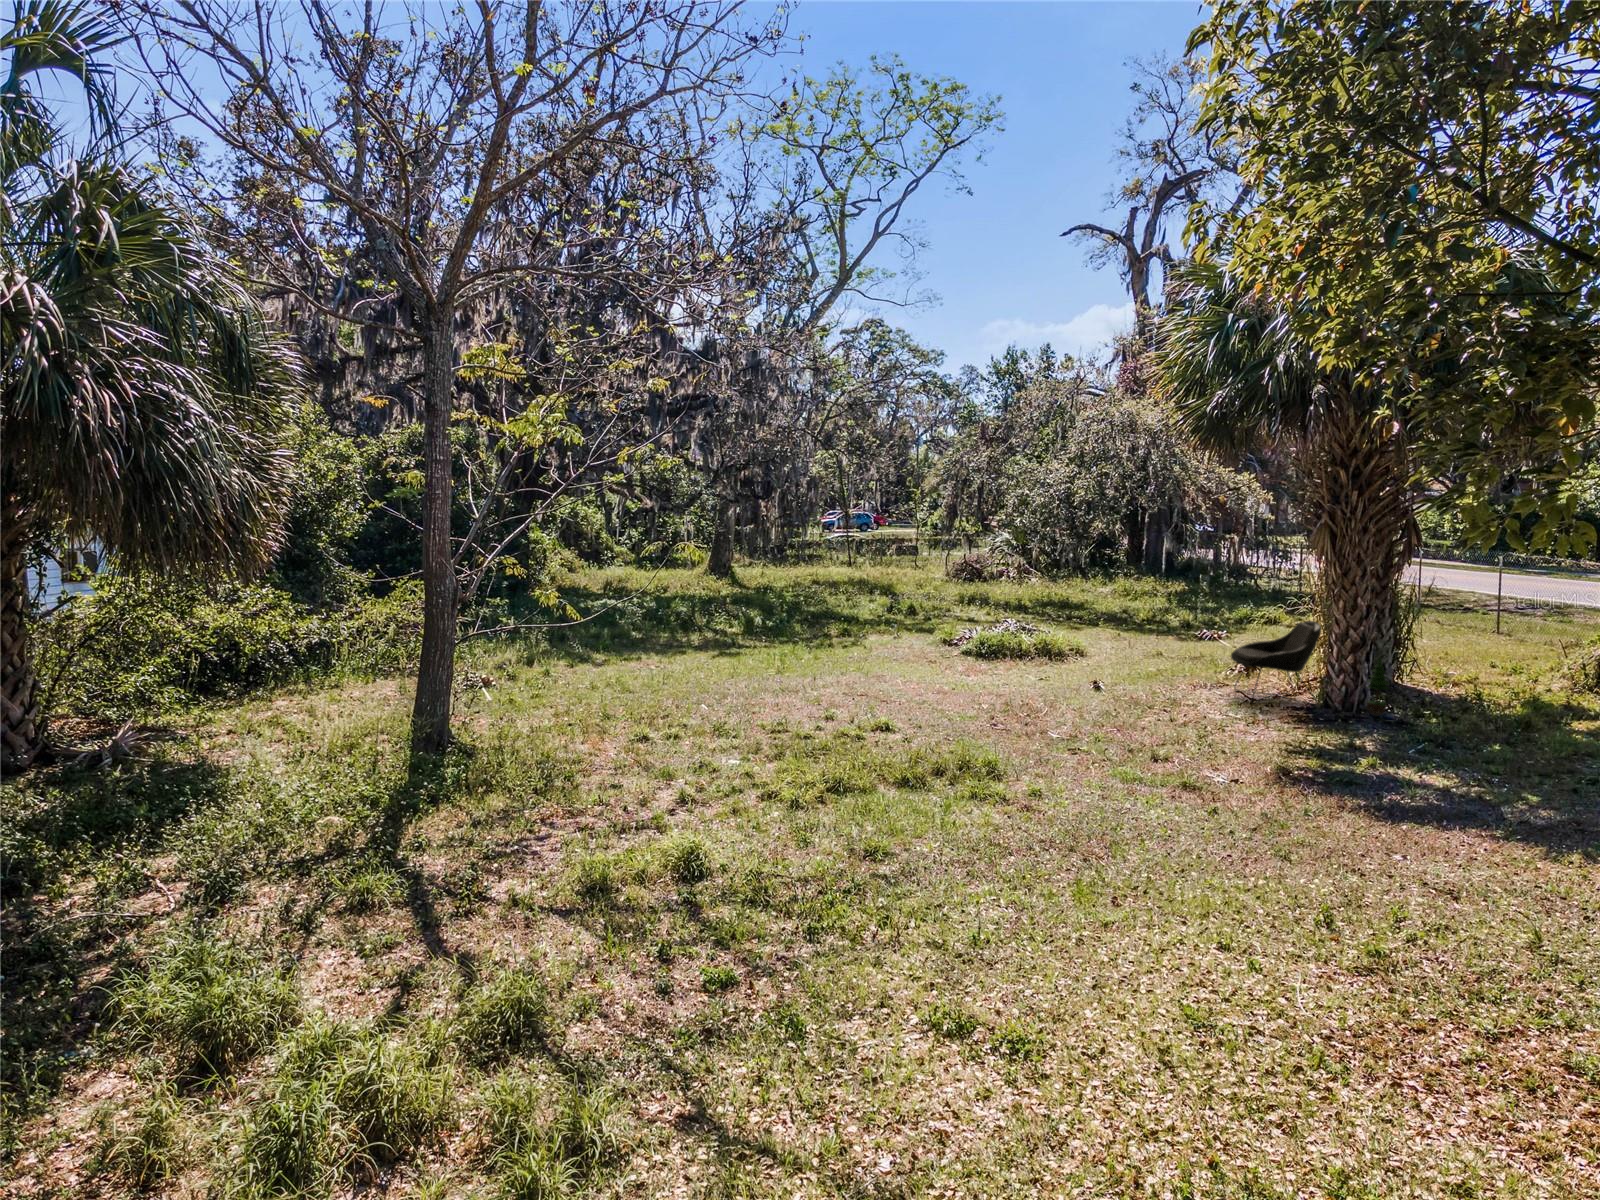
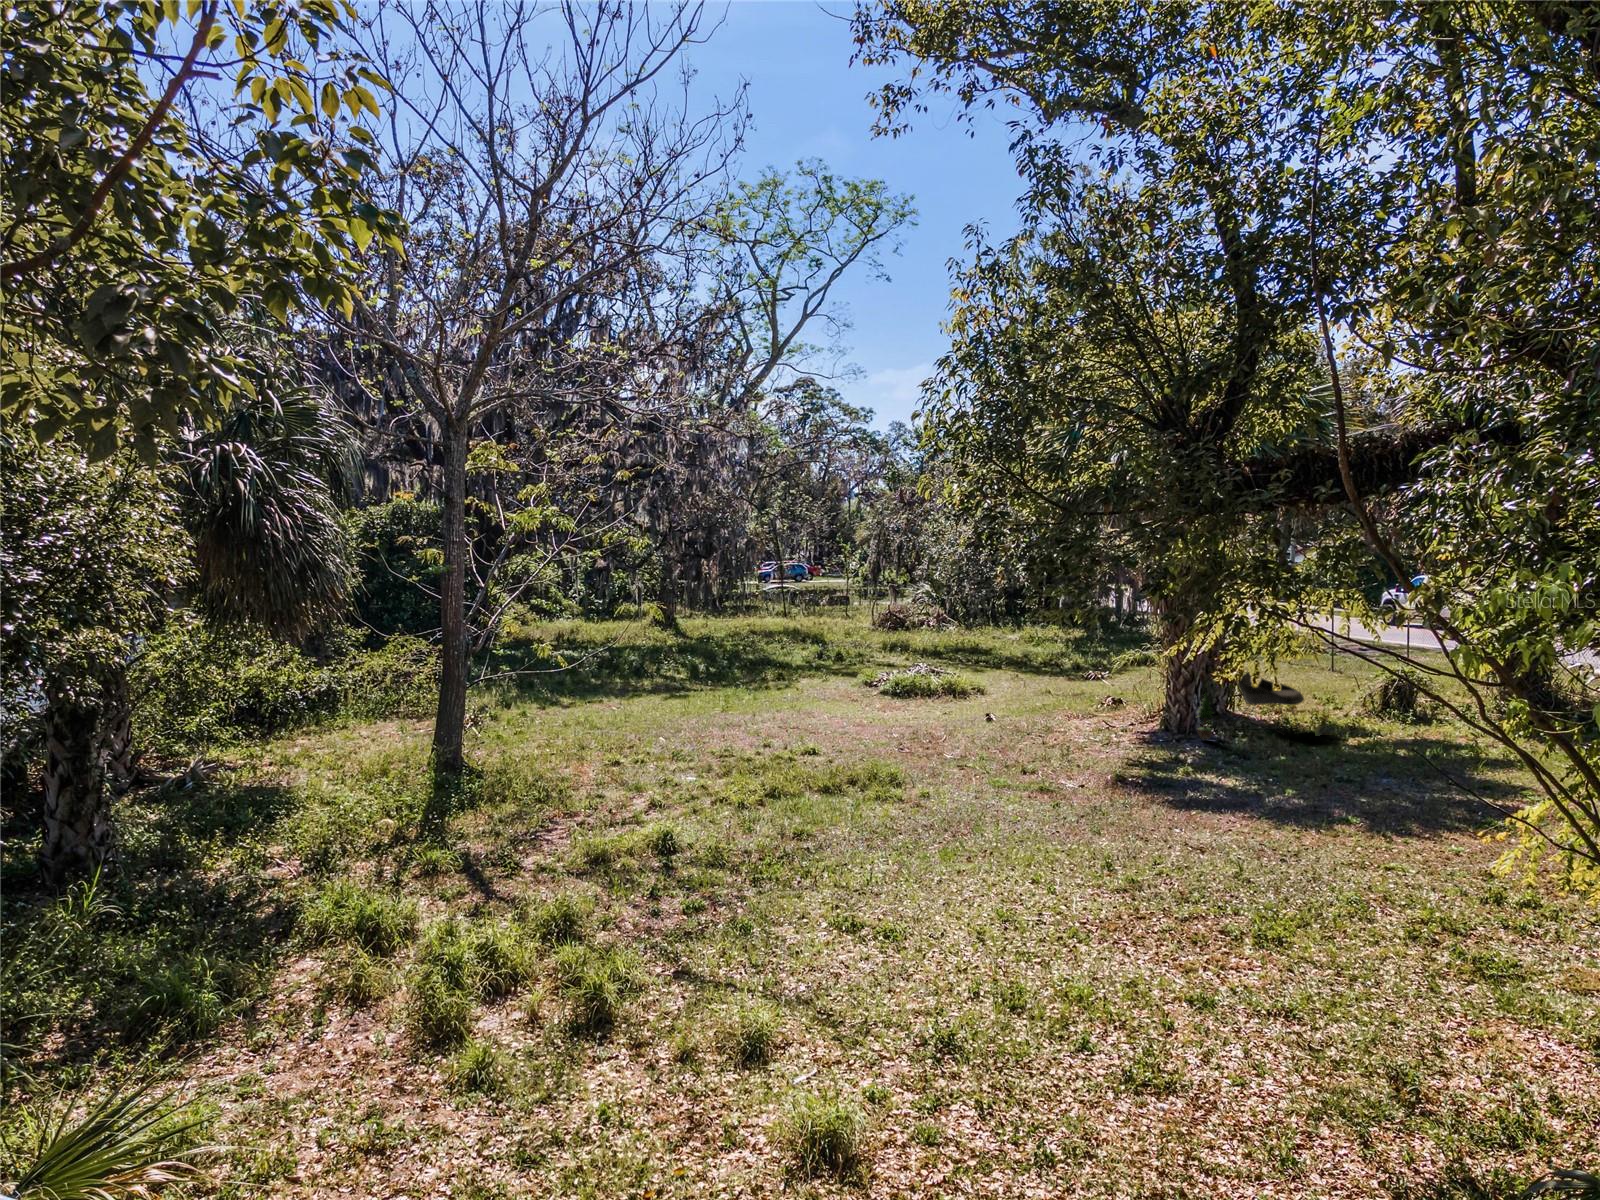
lounge chair: present [1231,621,1321,706] -> present [1234,672,1304,735]

